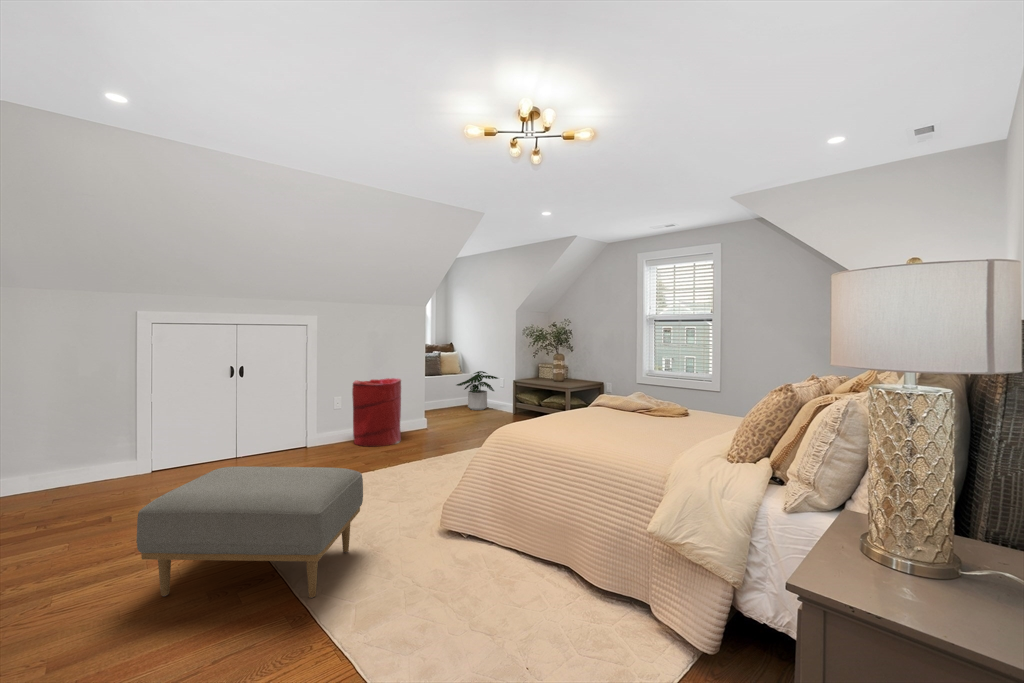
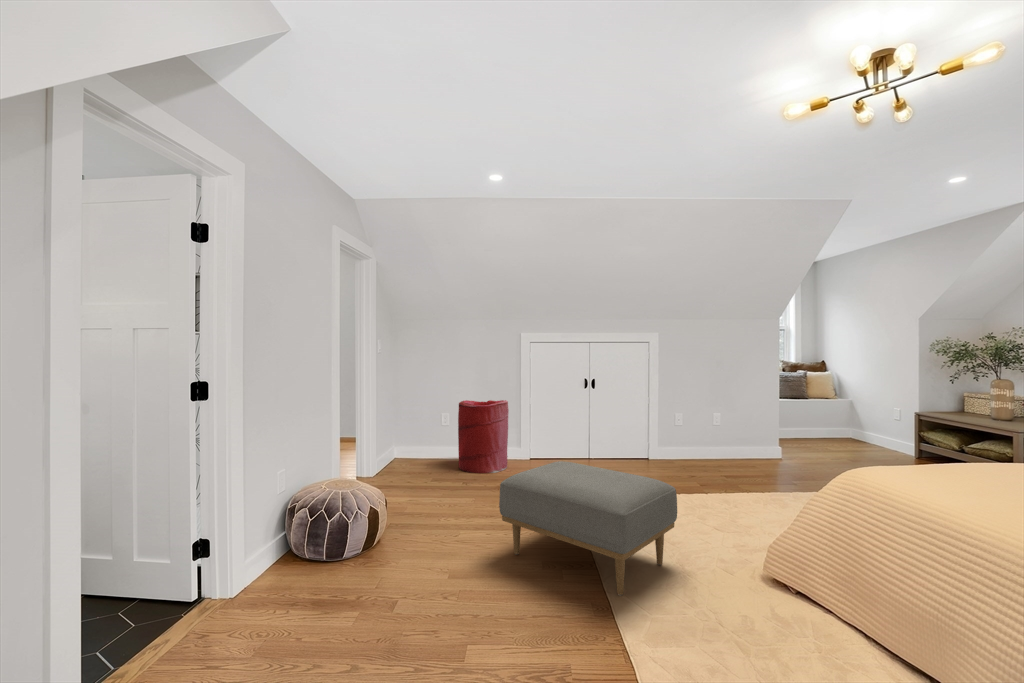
potted plant: present [457,371,498,410] -> none [825,397,893,447]
laundry hamper: present [352,378,401,447] -> present [458,400,509,473]

